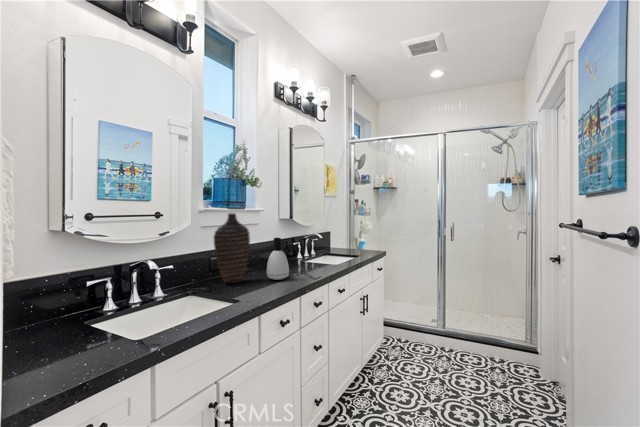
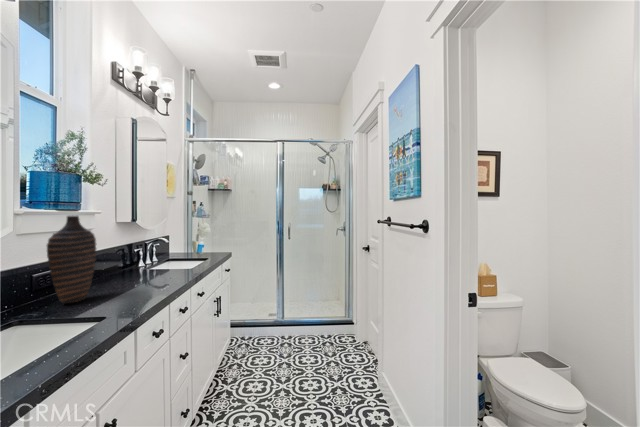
soap dispenser: present [267,238,289,280] -> none [120,243,150,291]

